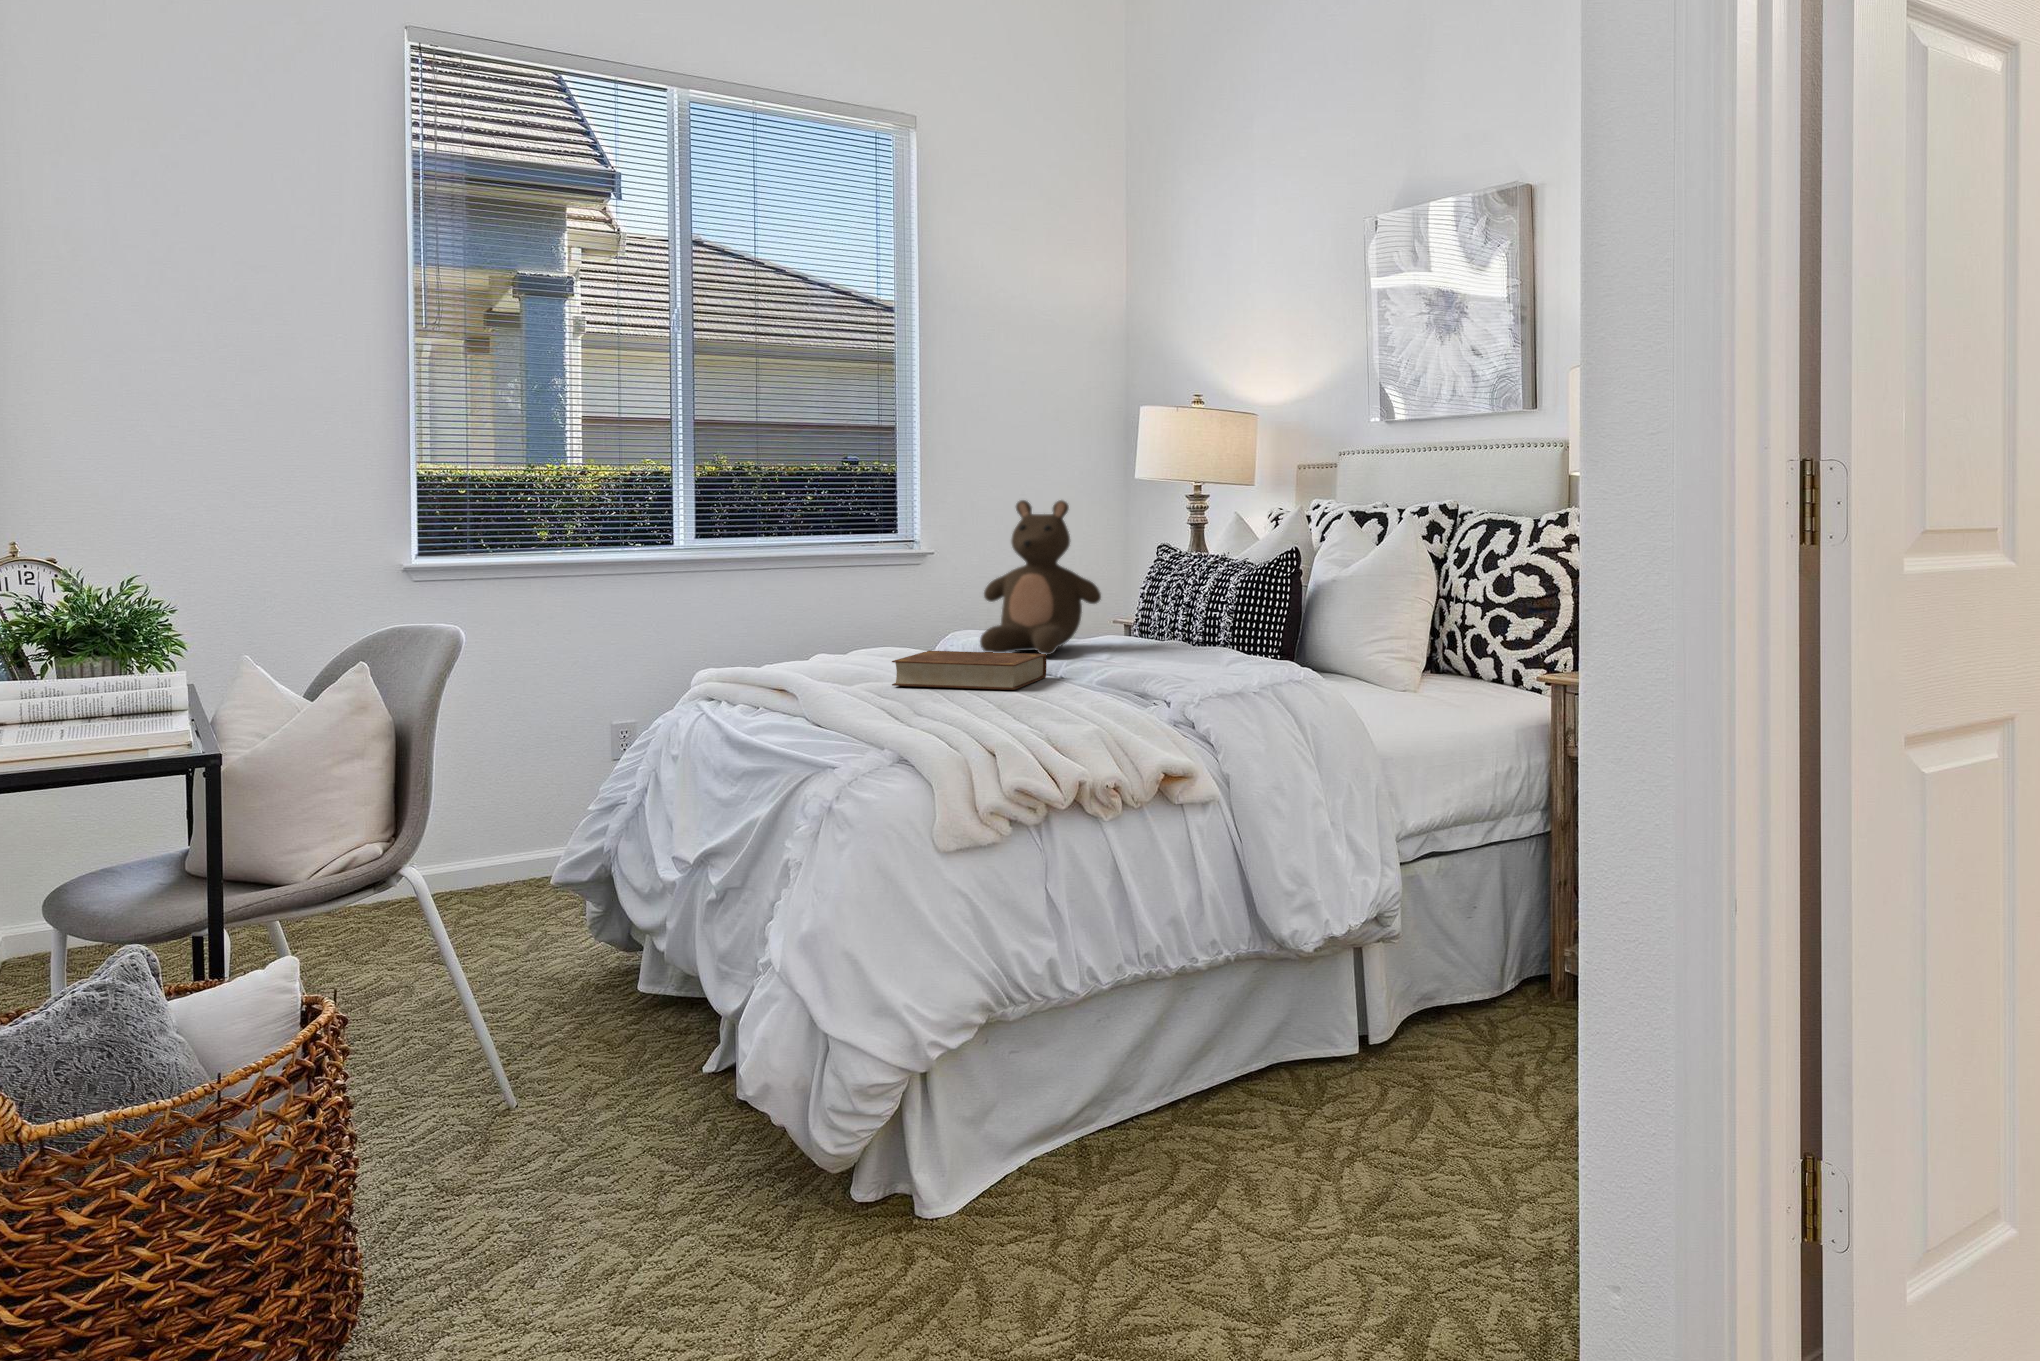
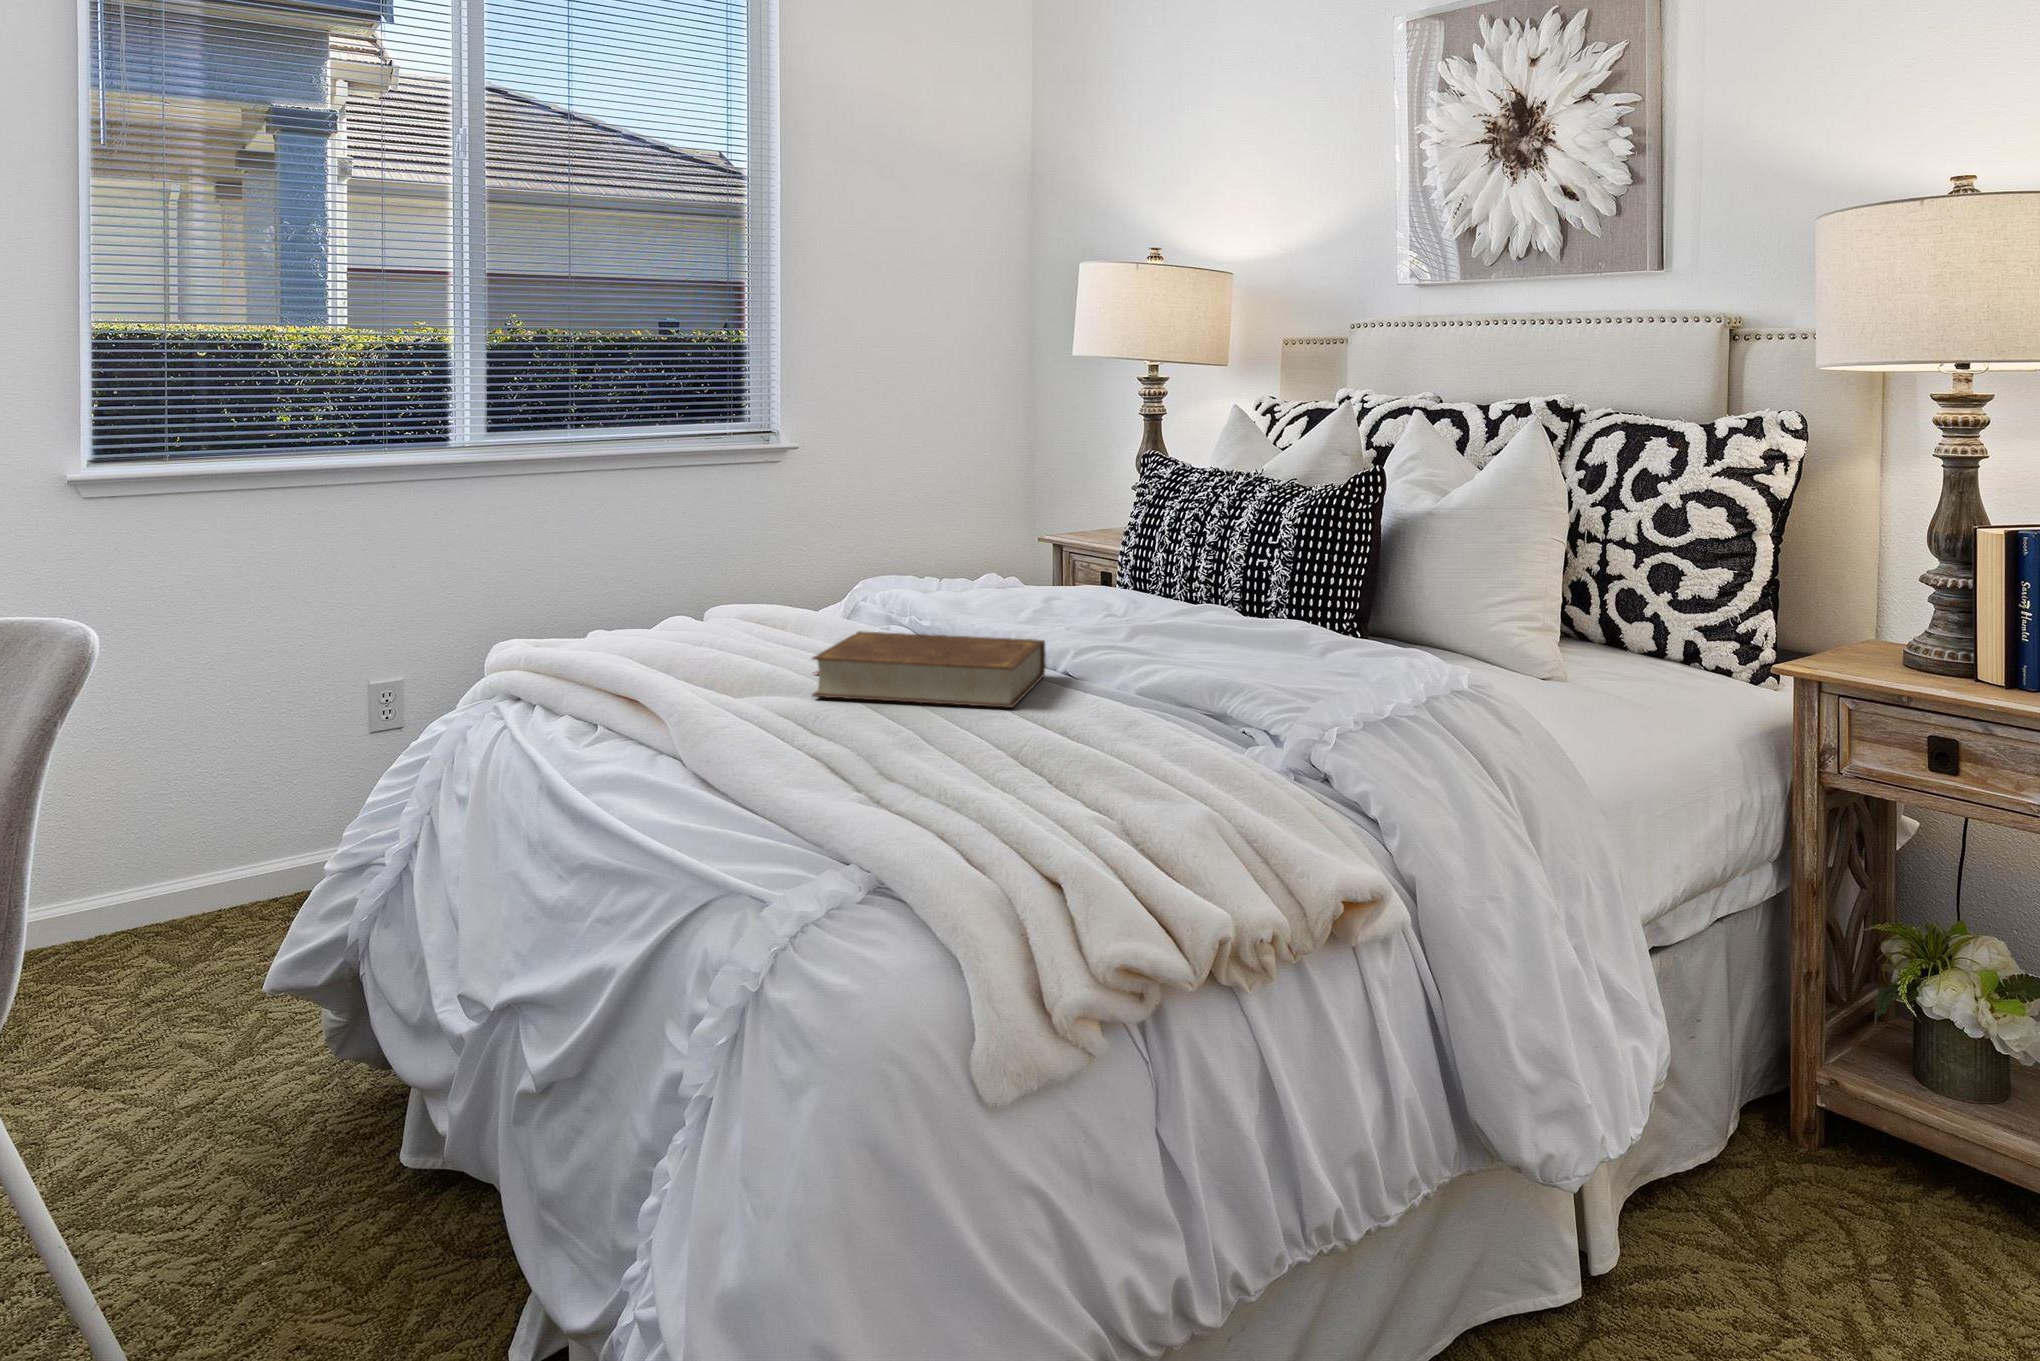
stuffed bear: present [980,500,1101,656] -> none [916,393,1093,628]

